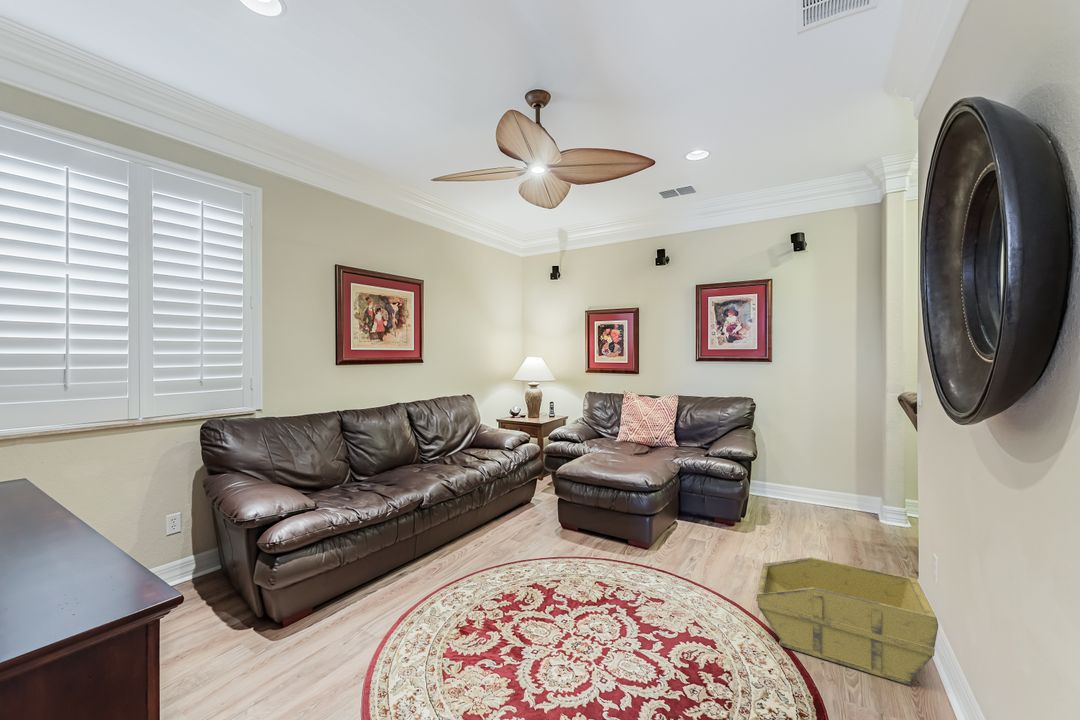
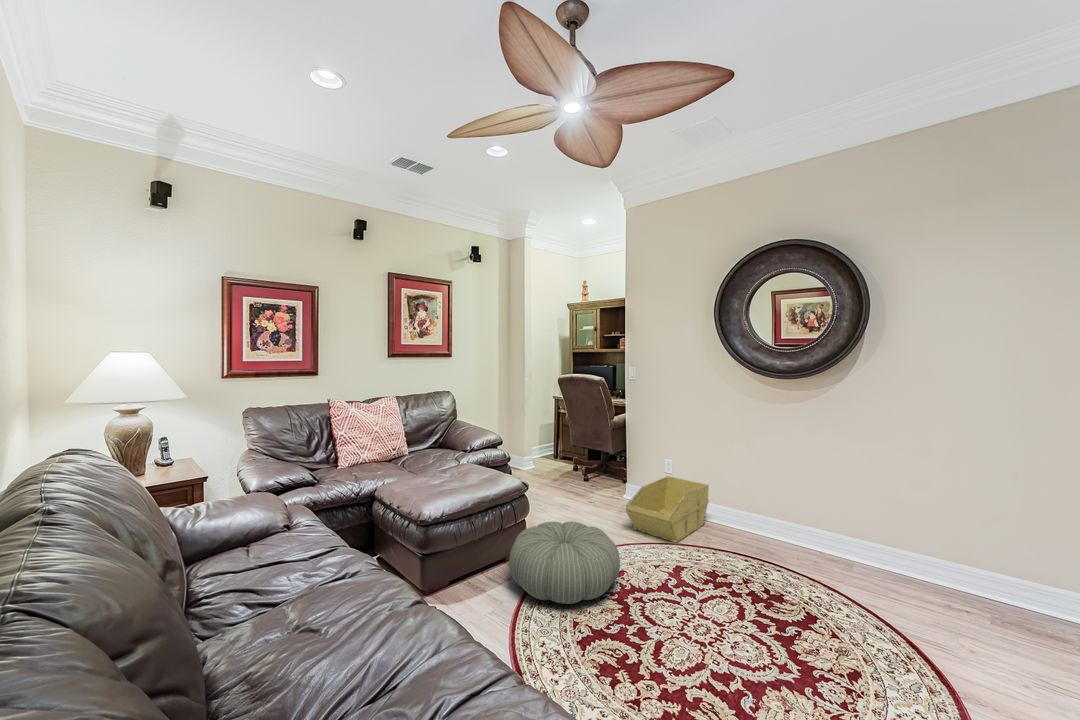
pouf: none [556,515,660,592] -> present [509,521,620,604]

